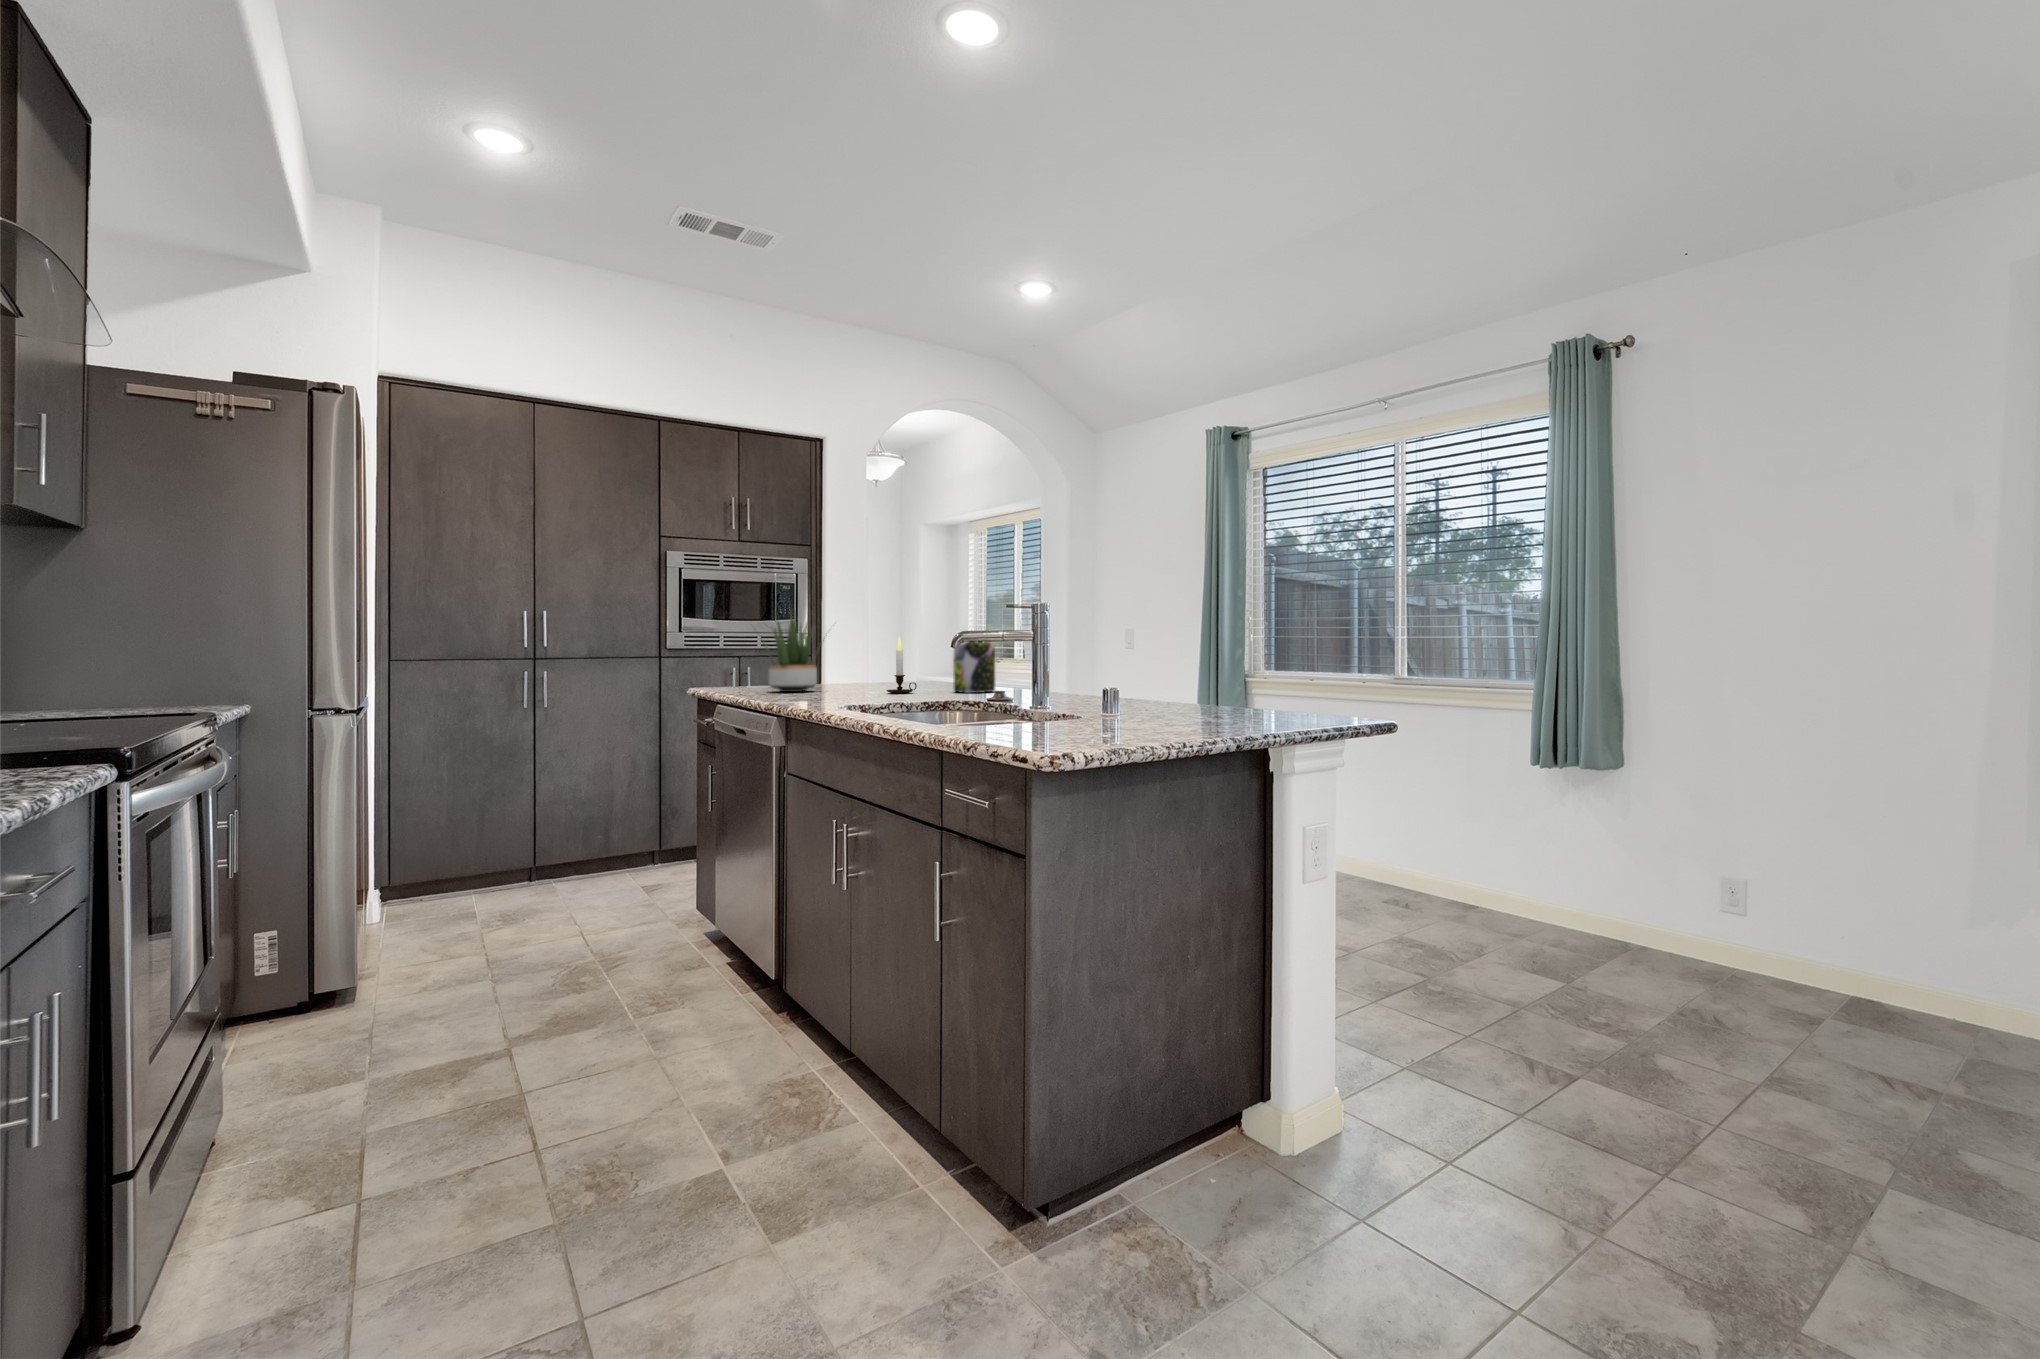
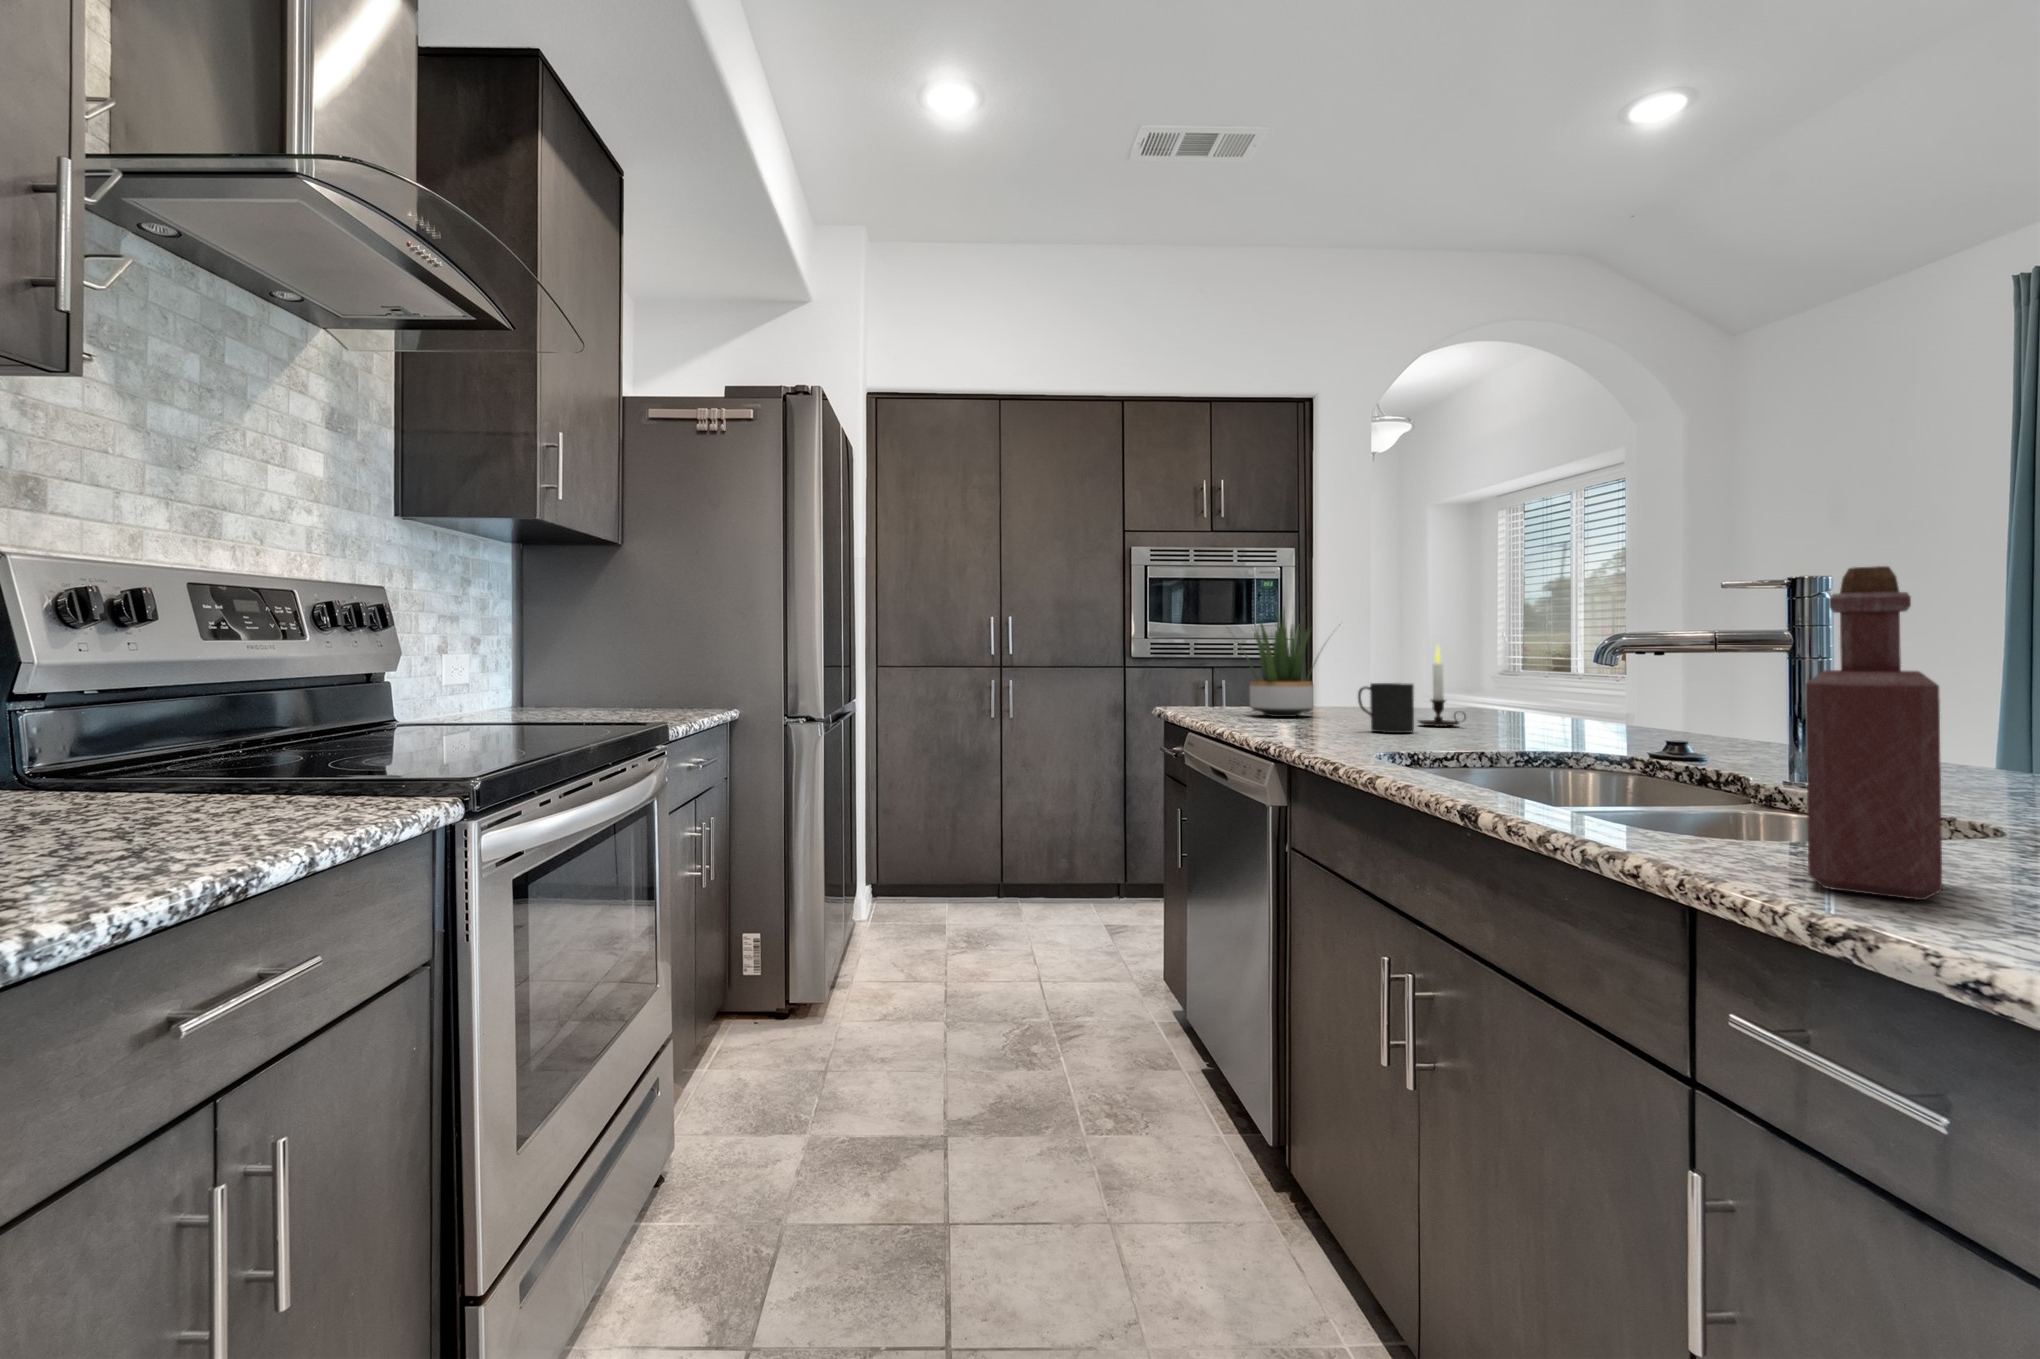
bottle: none [1006,601,1056,738] -> present [1806,566,1942,900]
jar: present [953,641,995,693] -> none [1527,646,1602,731]
mug: none [845,664,882,698] -> present [1358,683,1414,733]

